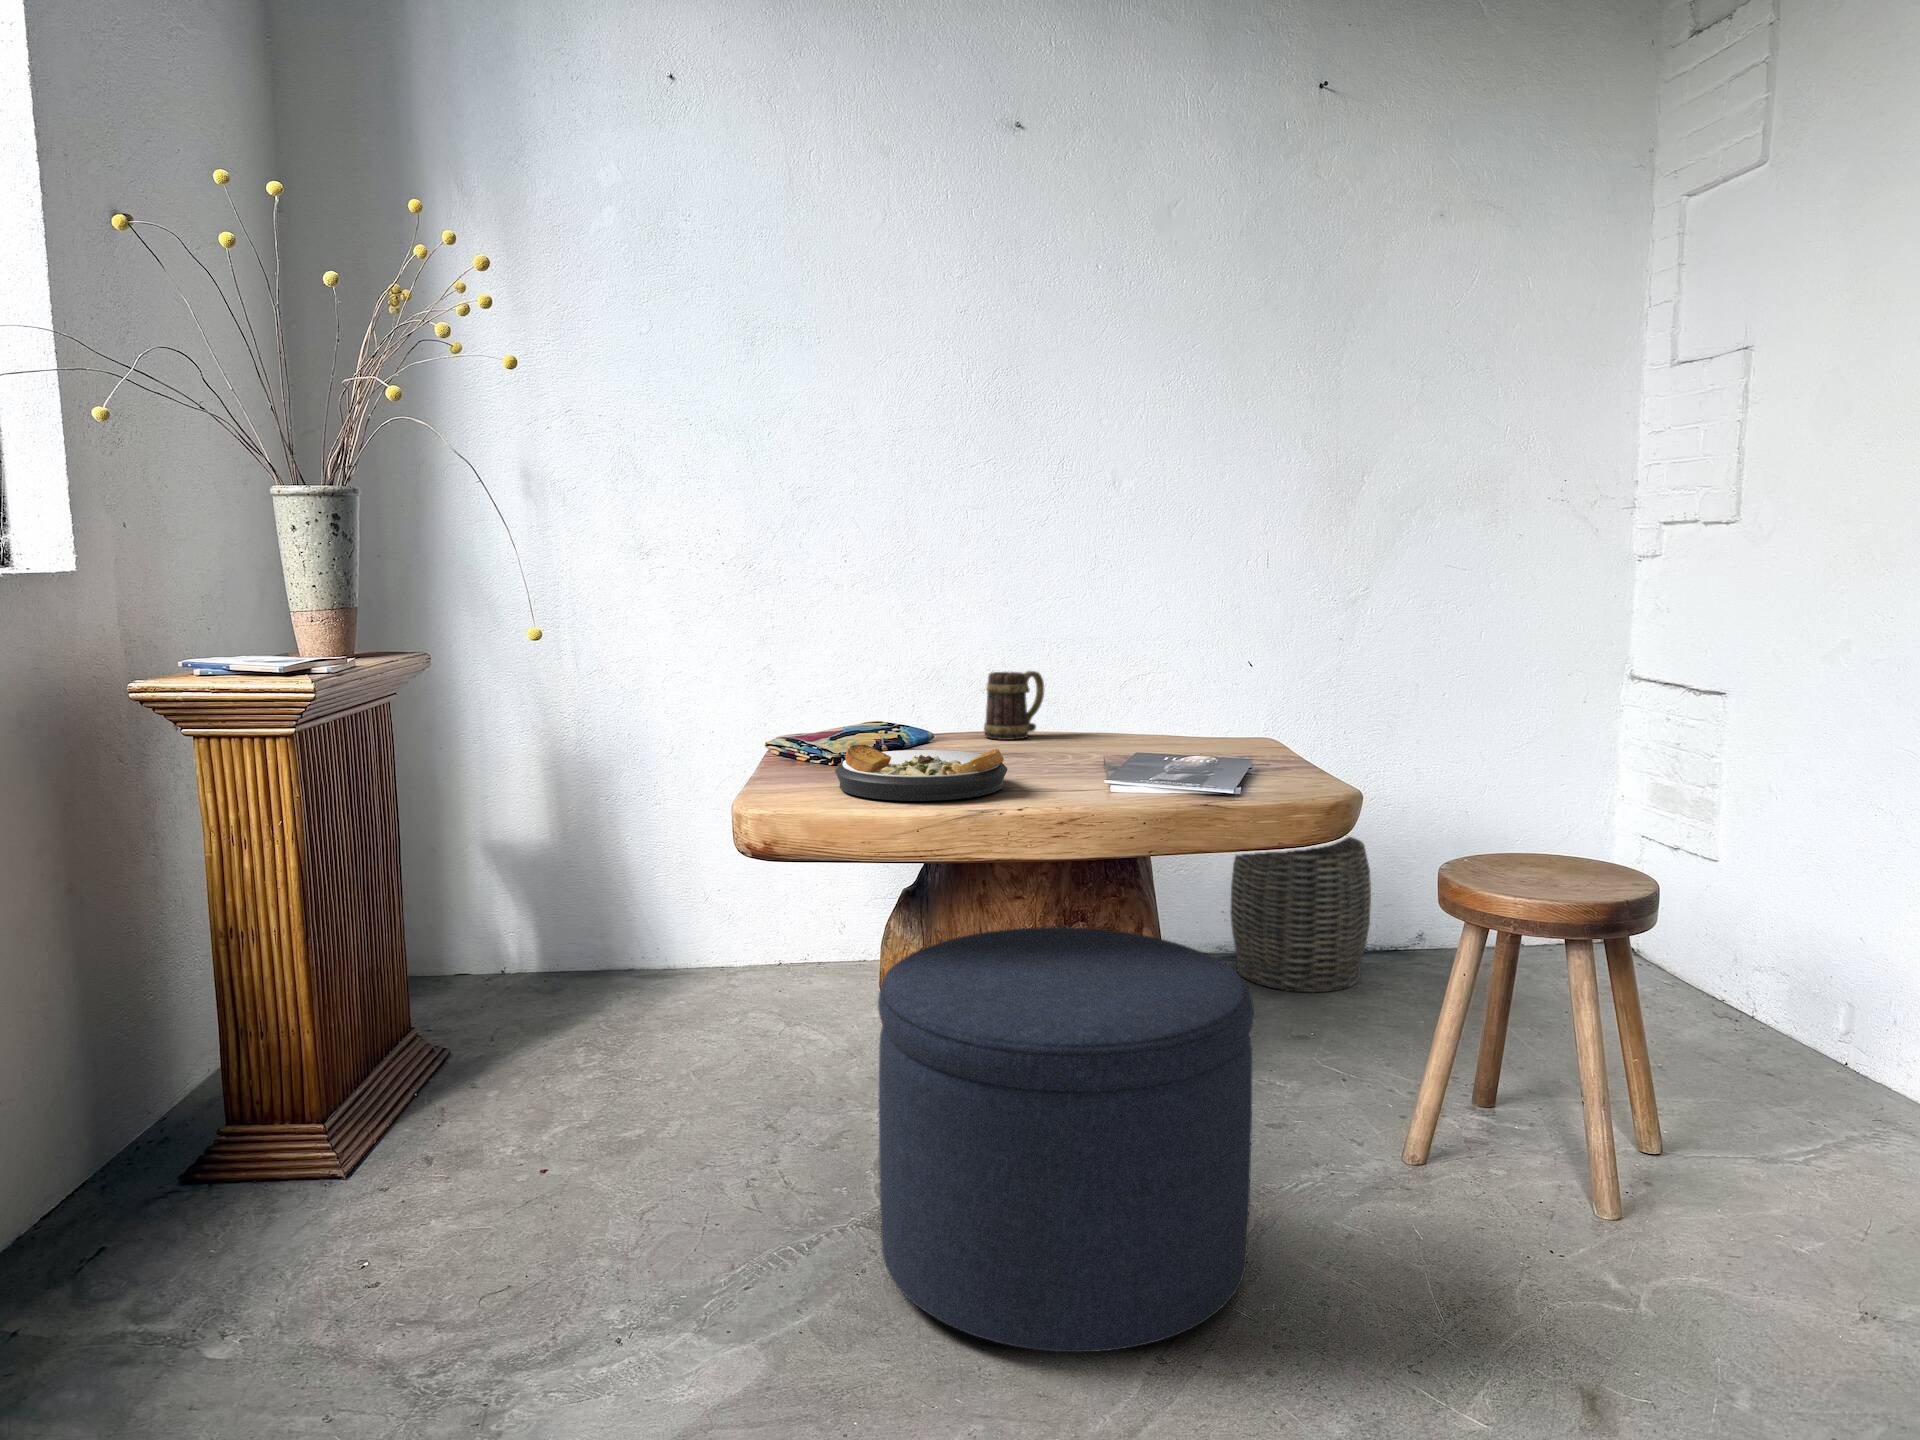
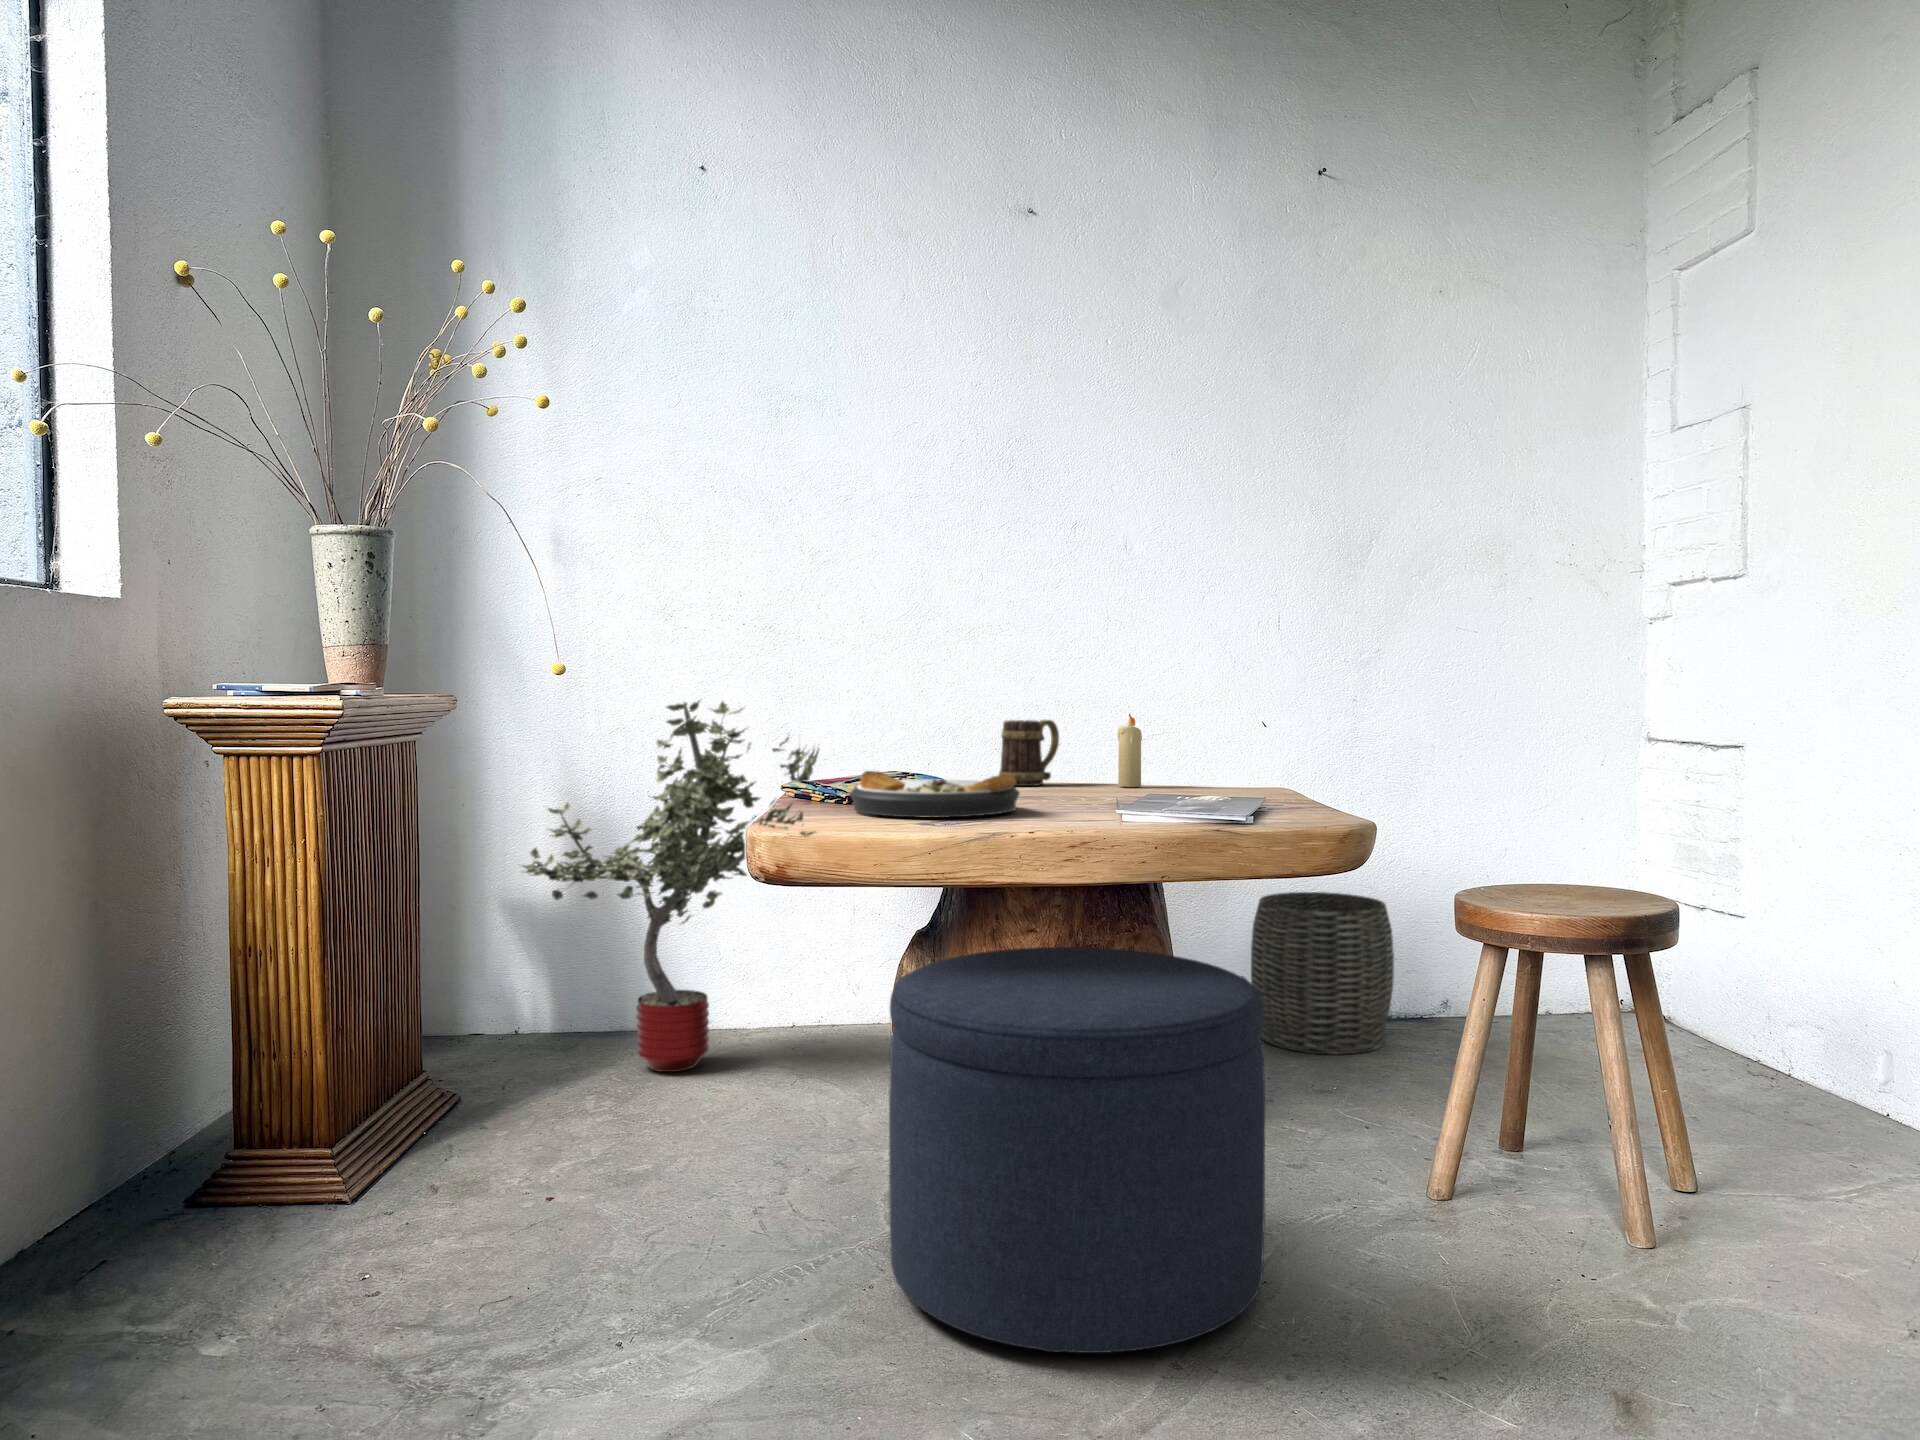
potted tree: none [503,648,808,1017] -> present [522,700,819,1072]
candle: none [1103,667,1128,741] -> present [1117,714,1142,787]

